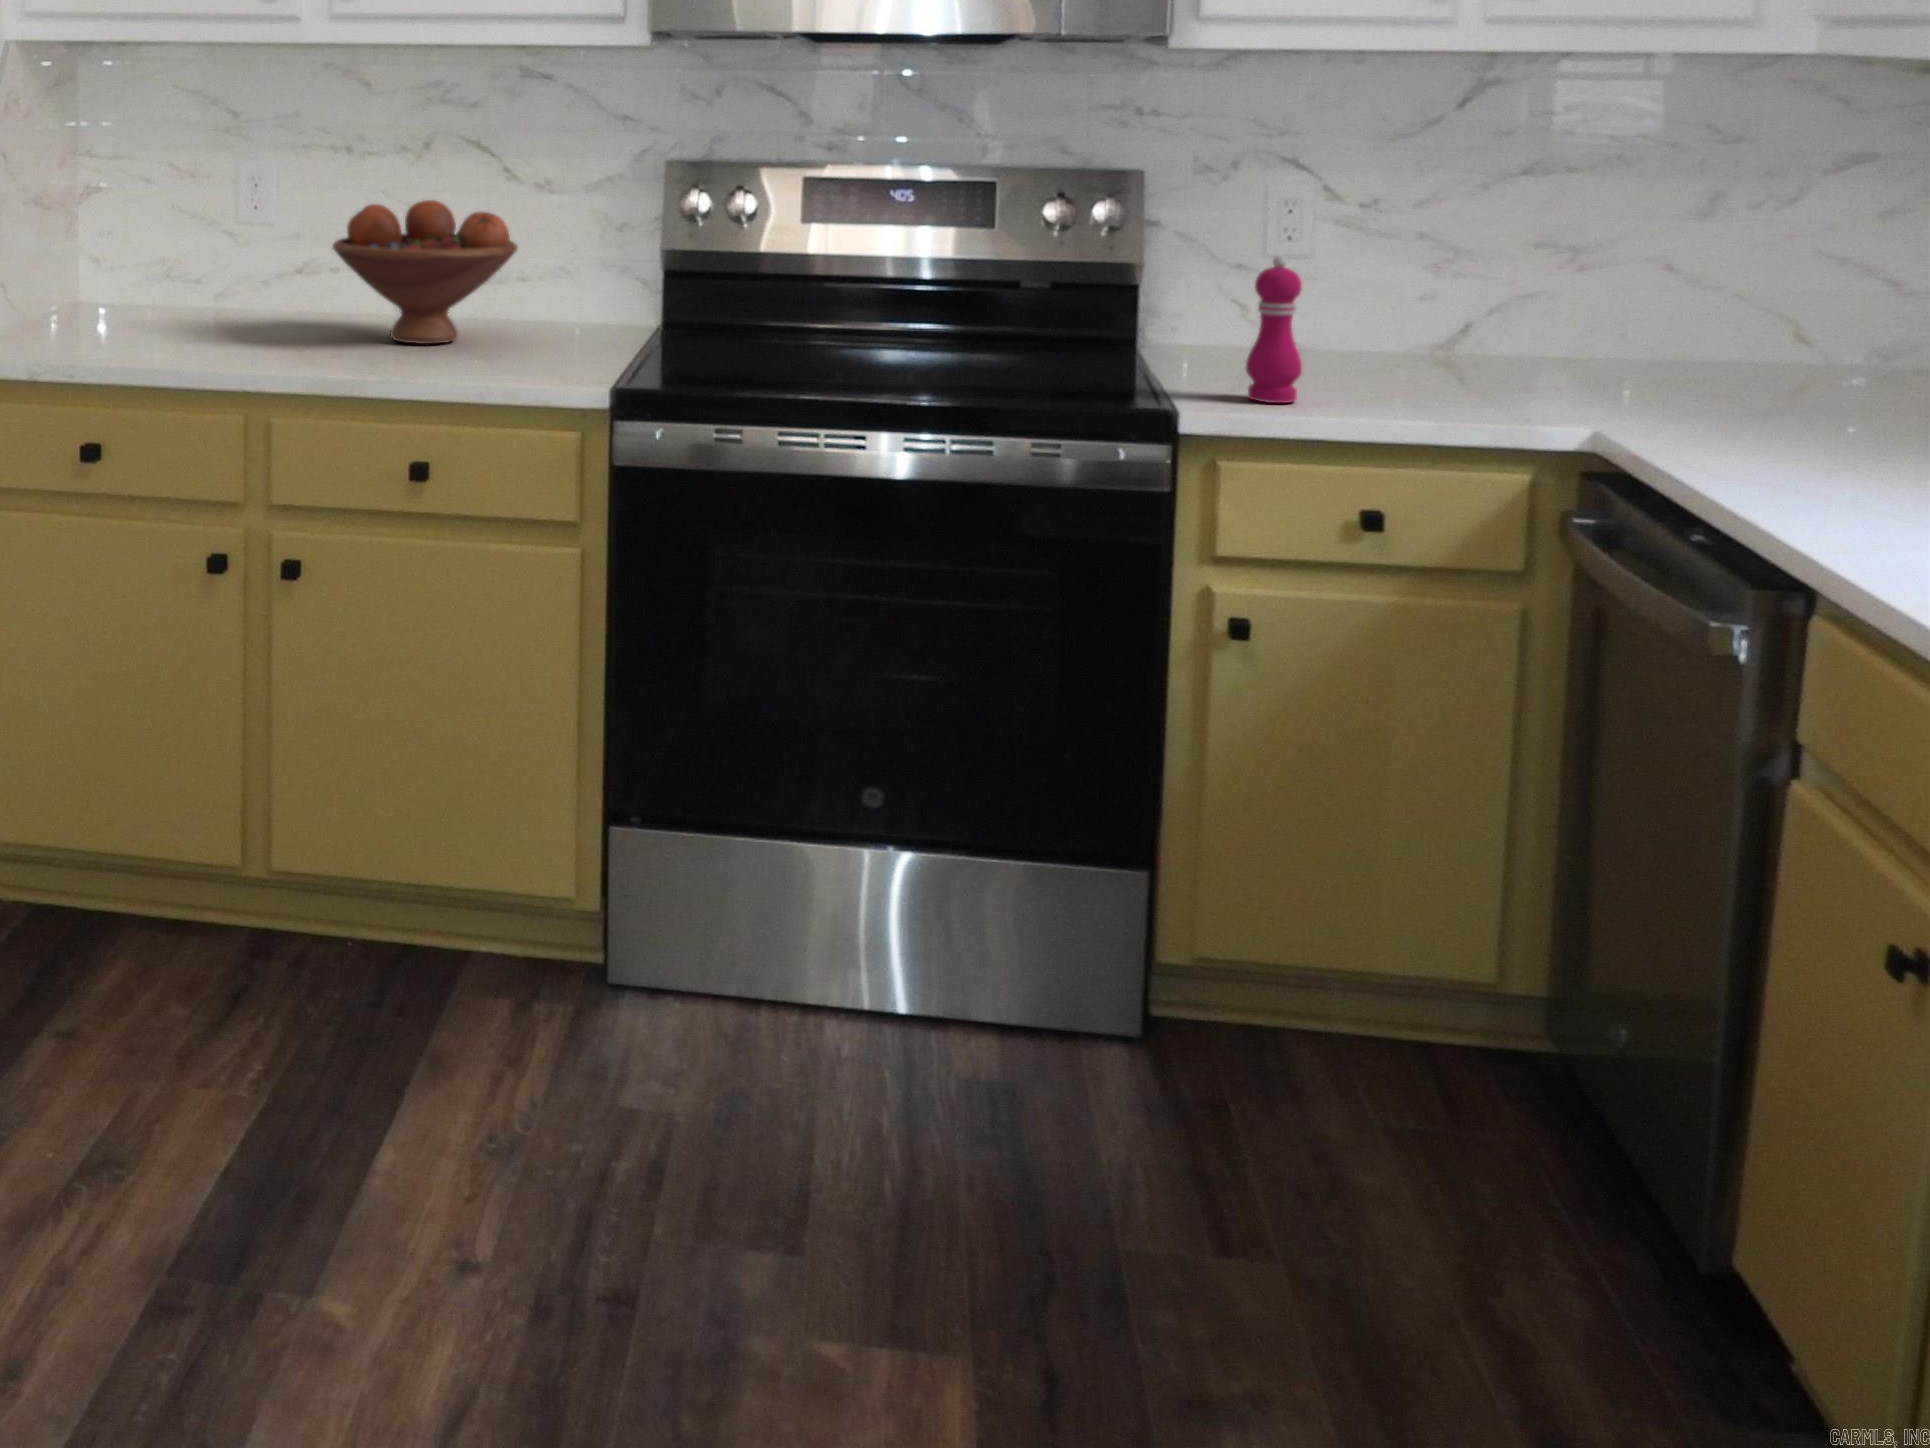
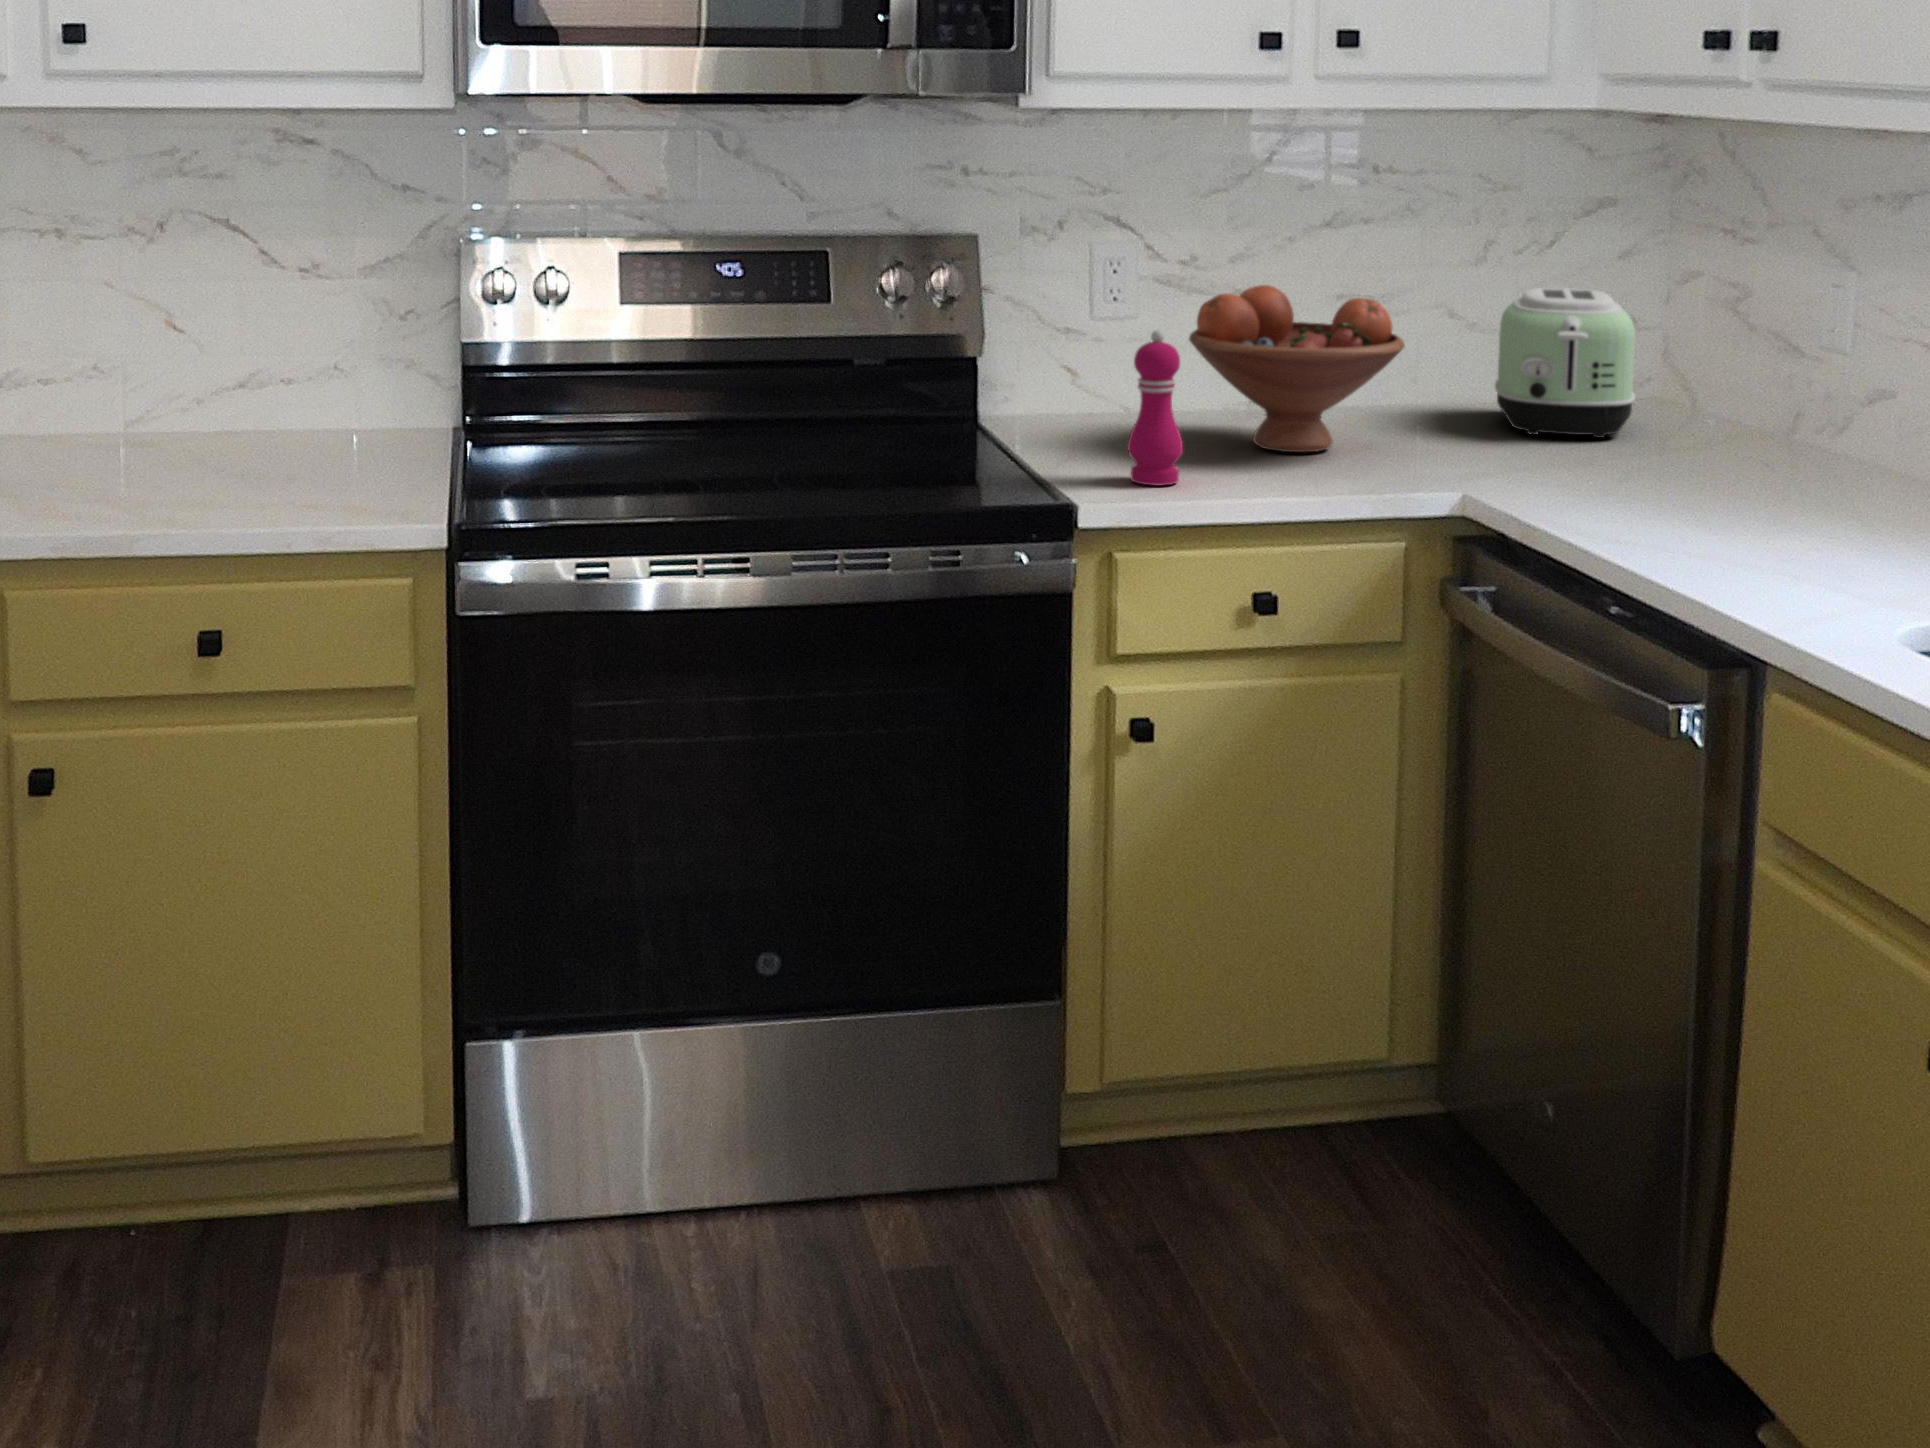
fruit bowl: present [333,200,518,344] -> present [1189,285,1405,452]
toaster: none [1698,244,1865,398] -> present [1495,288,1635,438]

